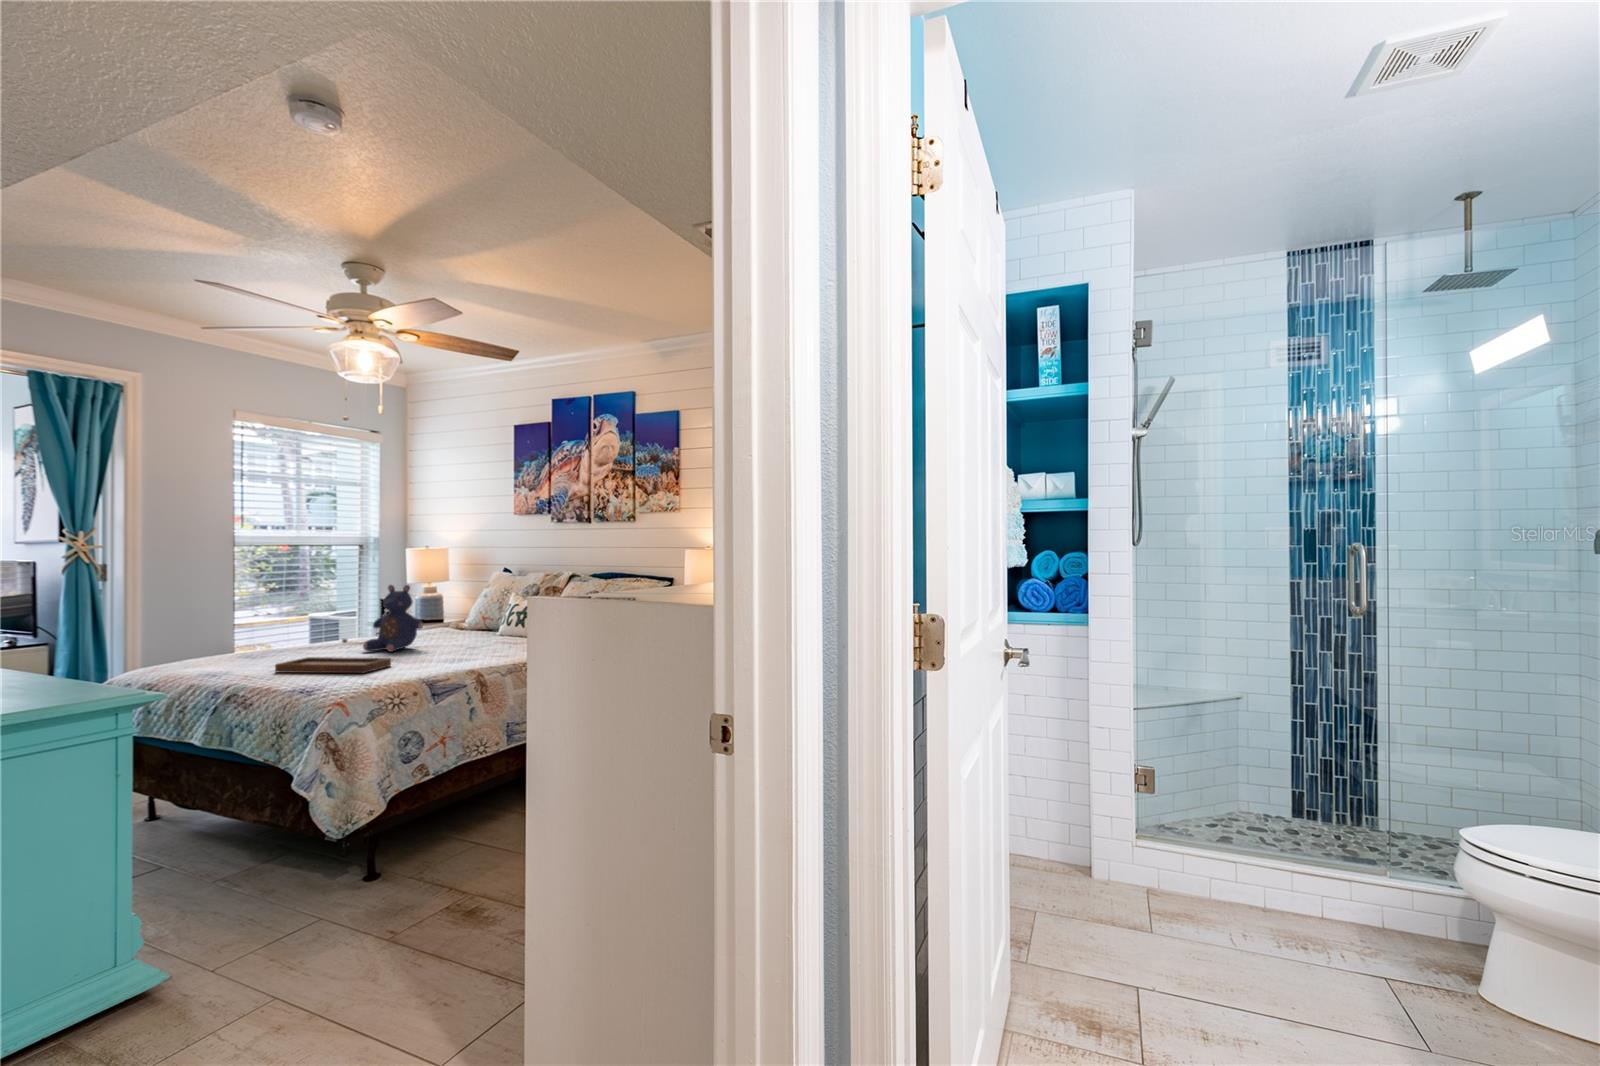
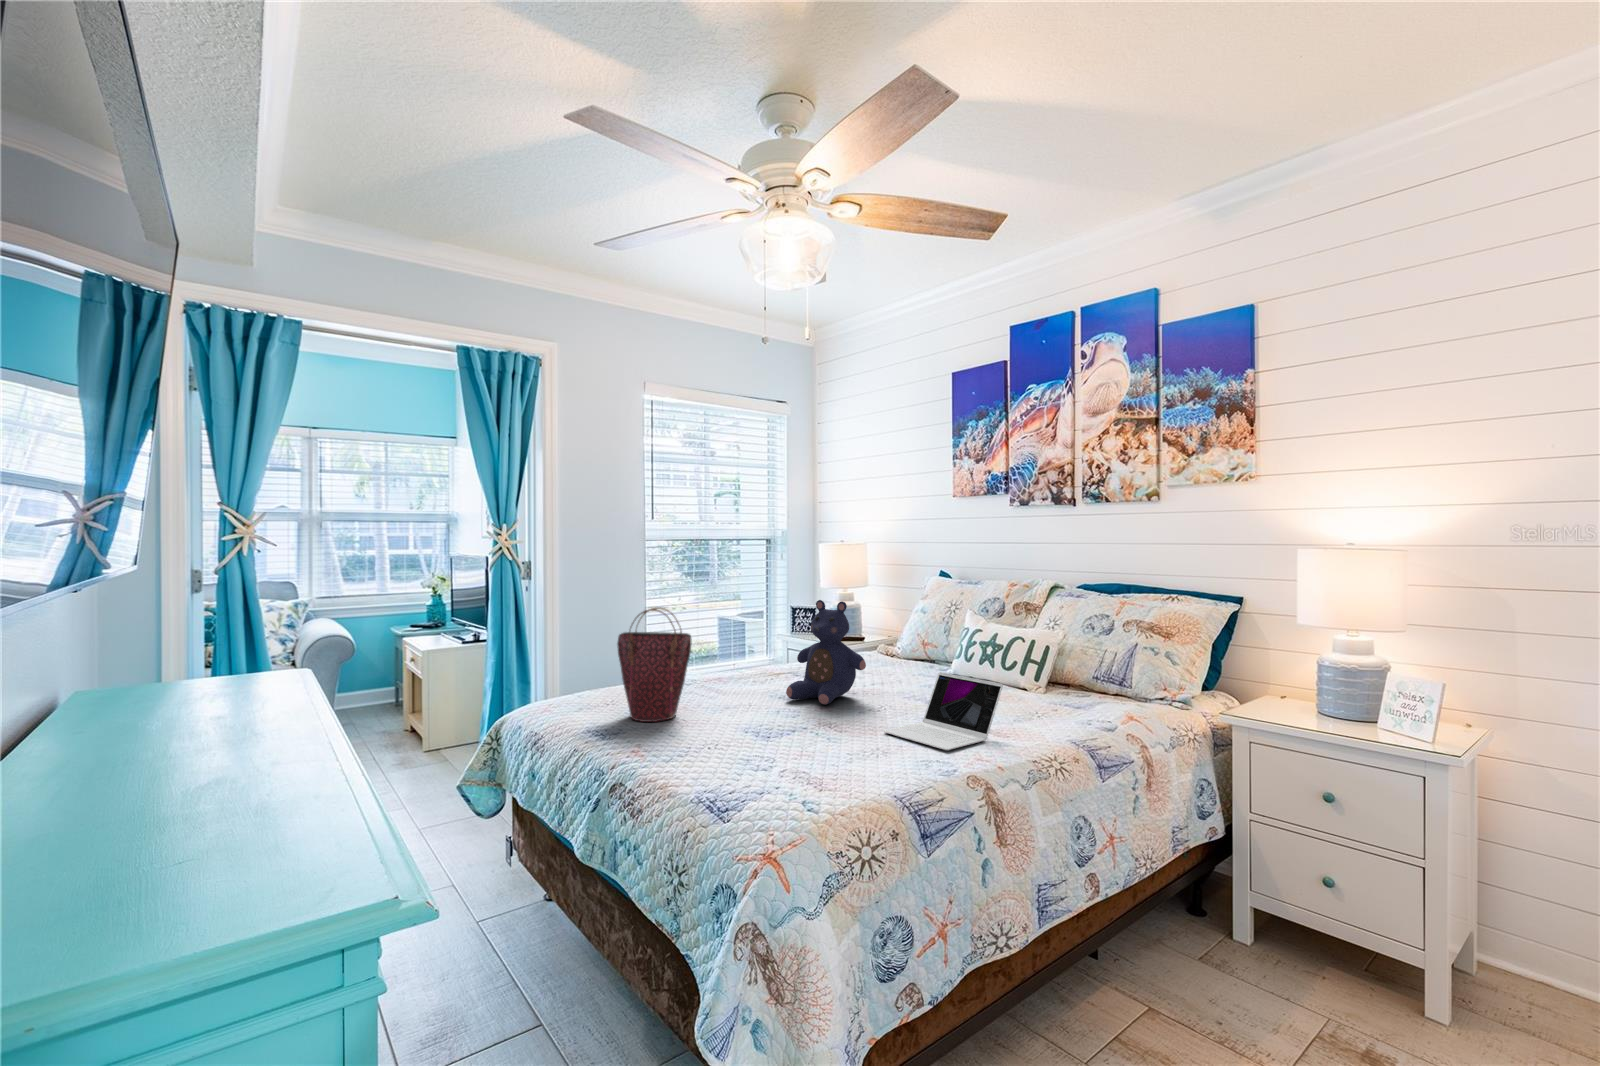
handbag: none [224,590,287,666] -> present [617,608,692,722]
laptop: none [427,623,503,662] -> present [884,672,1003,750]
tray: present [275,638,391,673] -> none [676,695,836,766]

